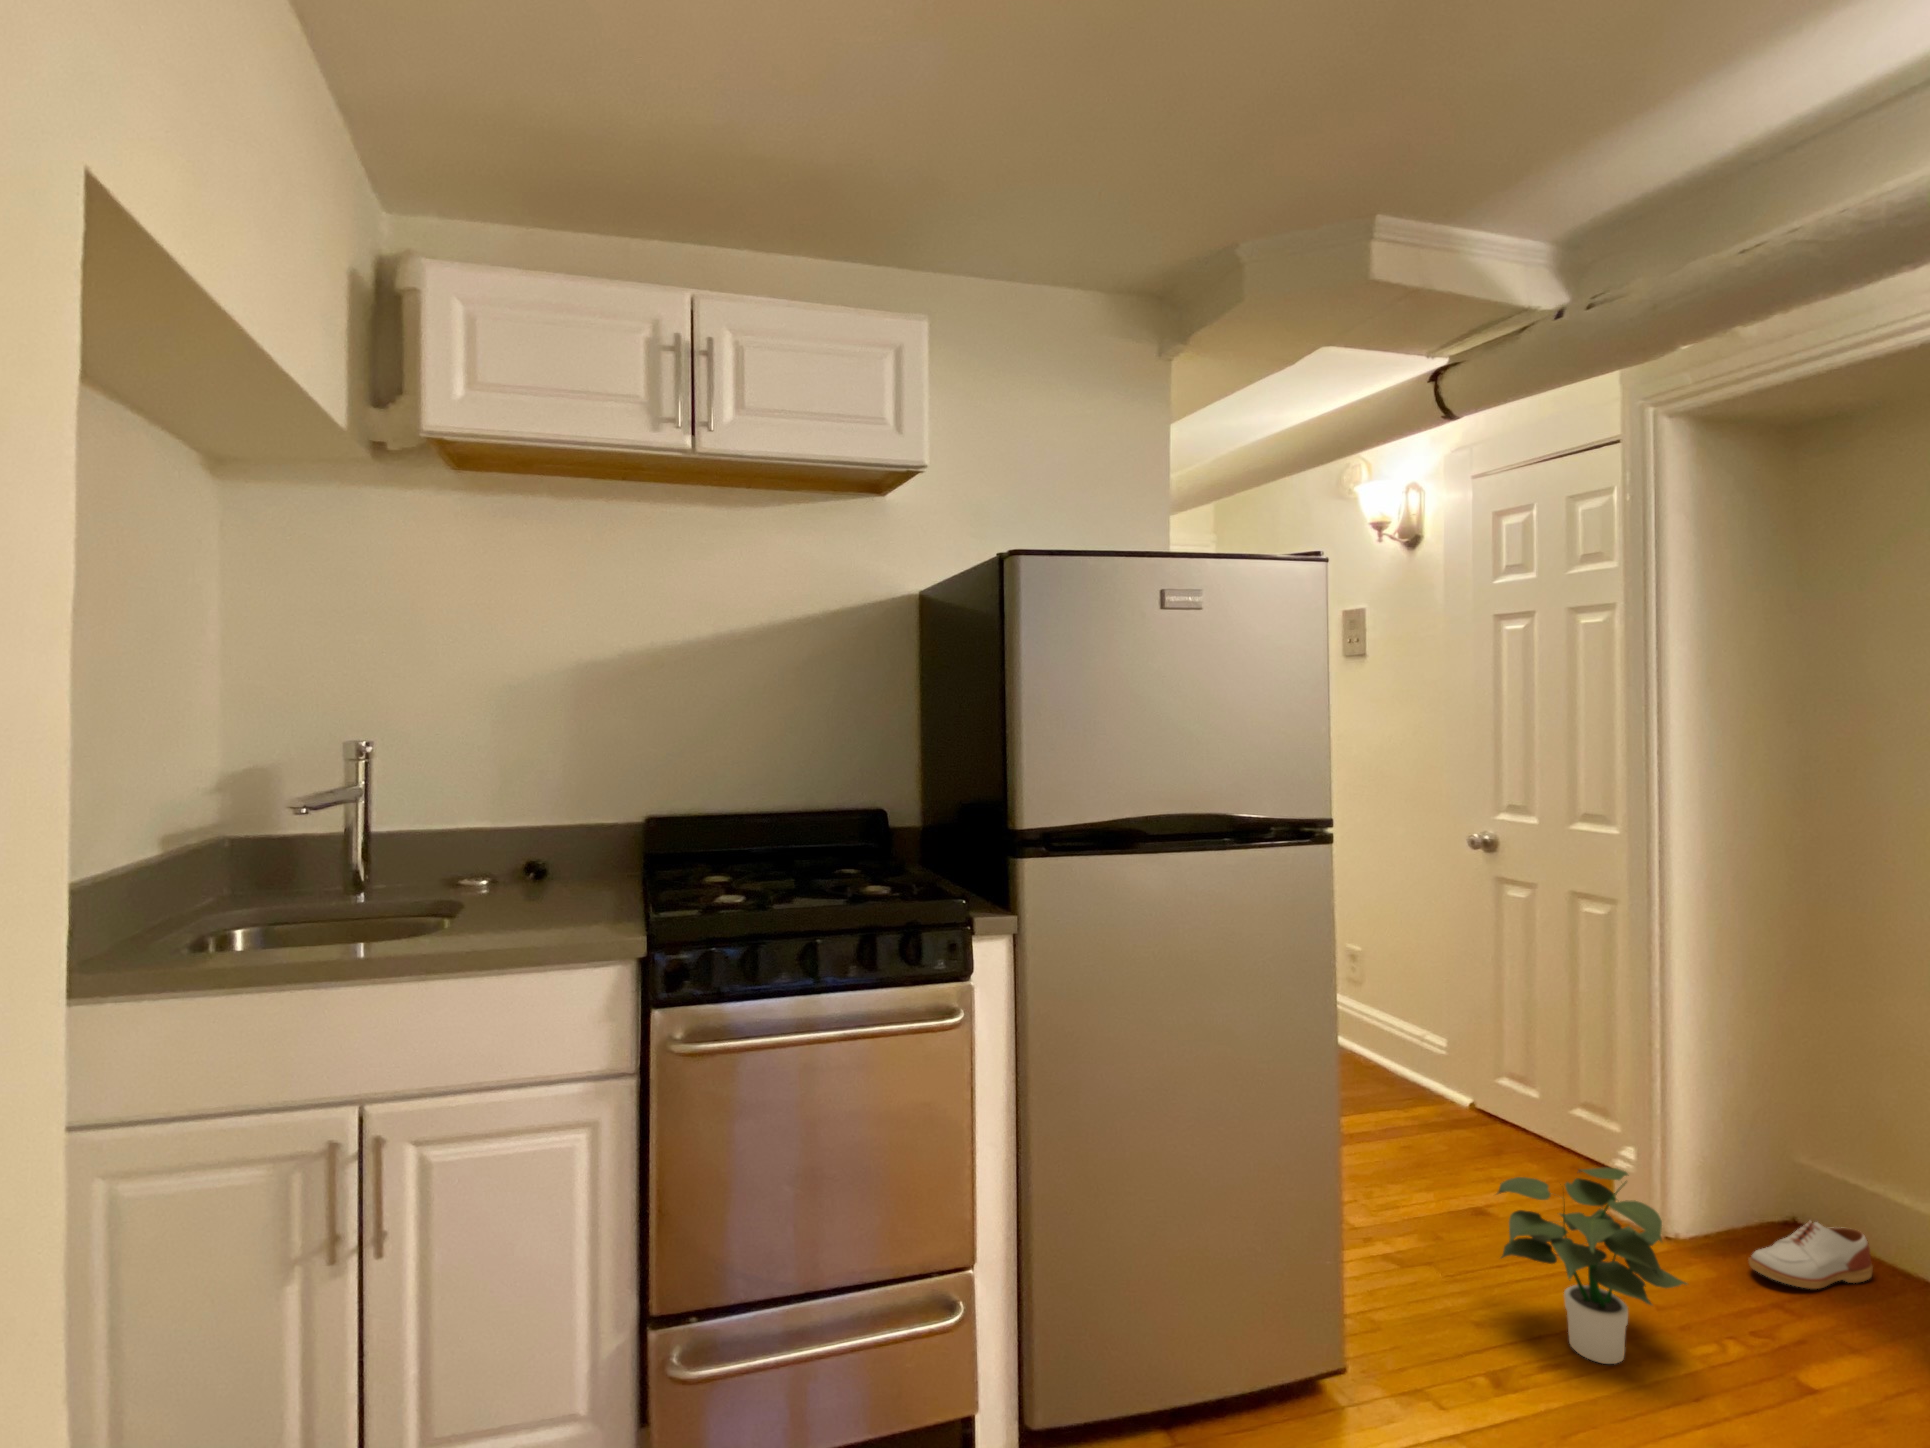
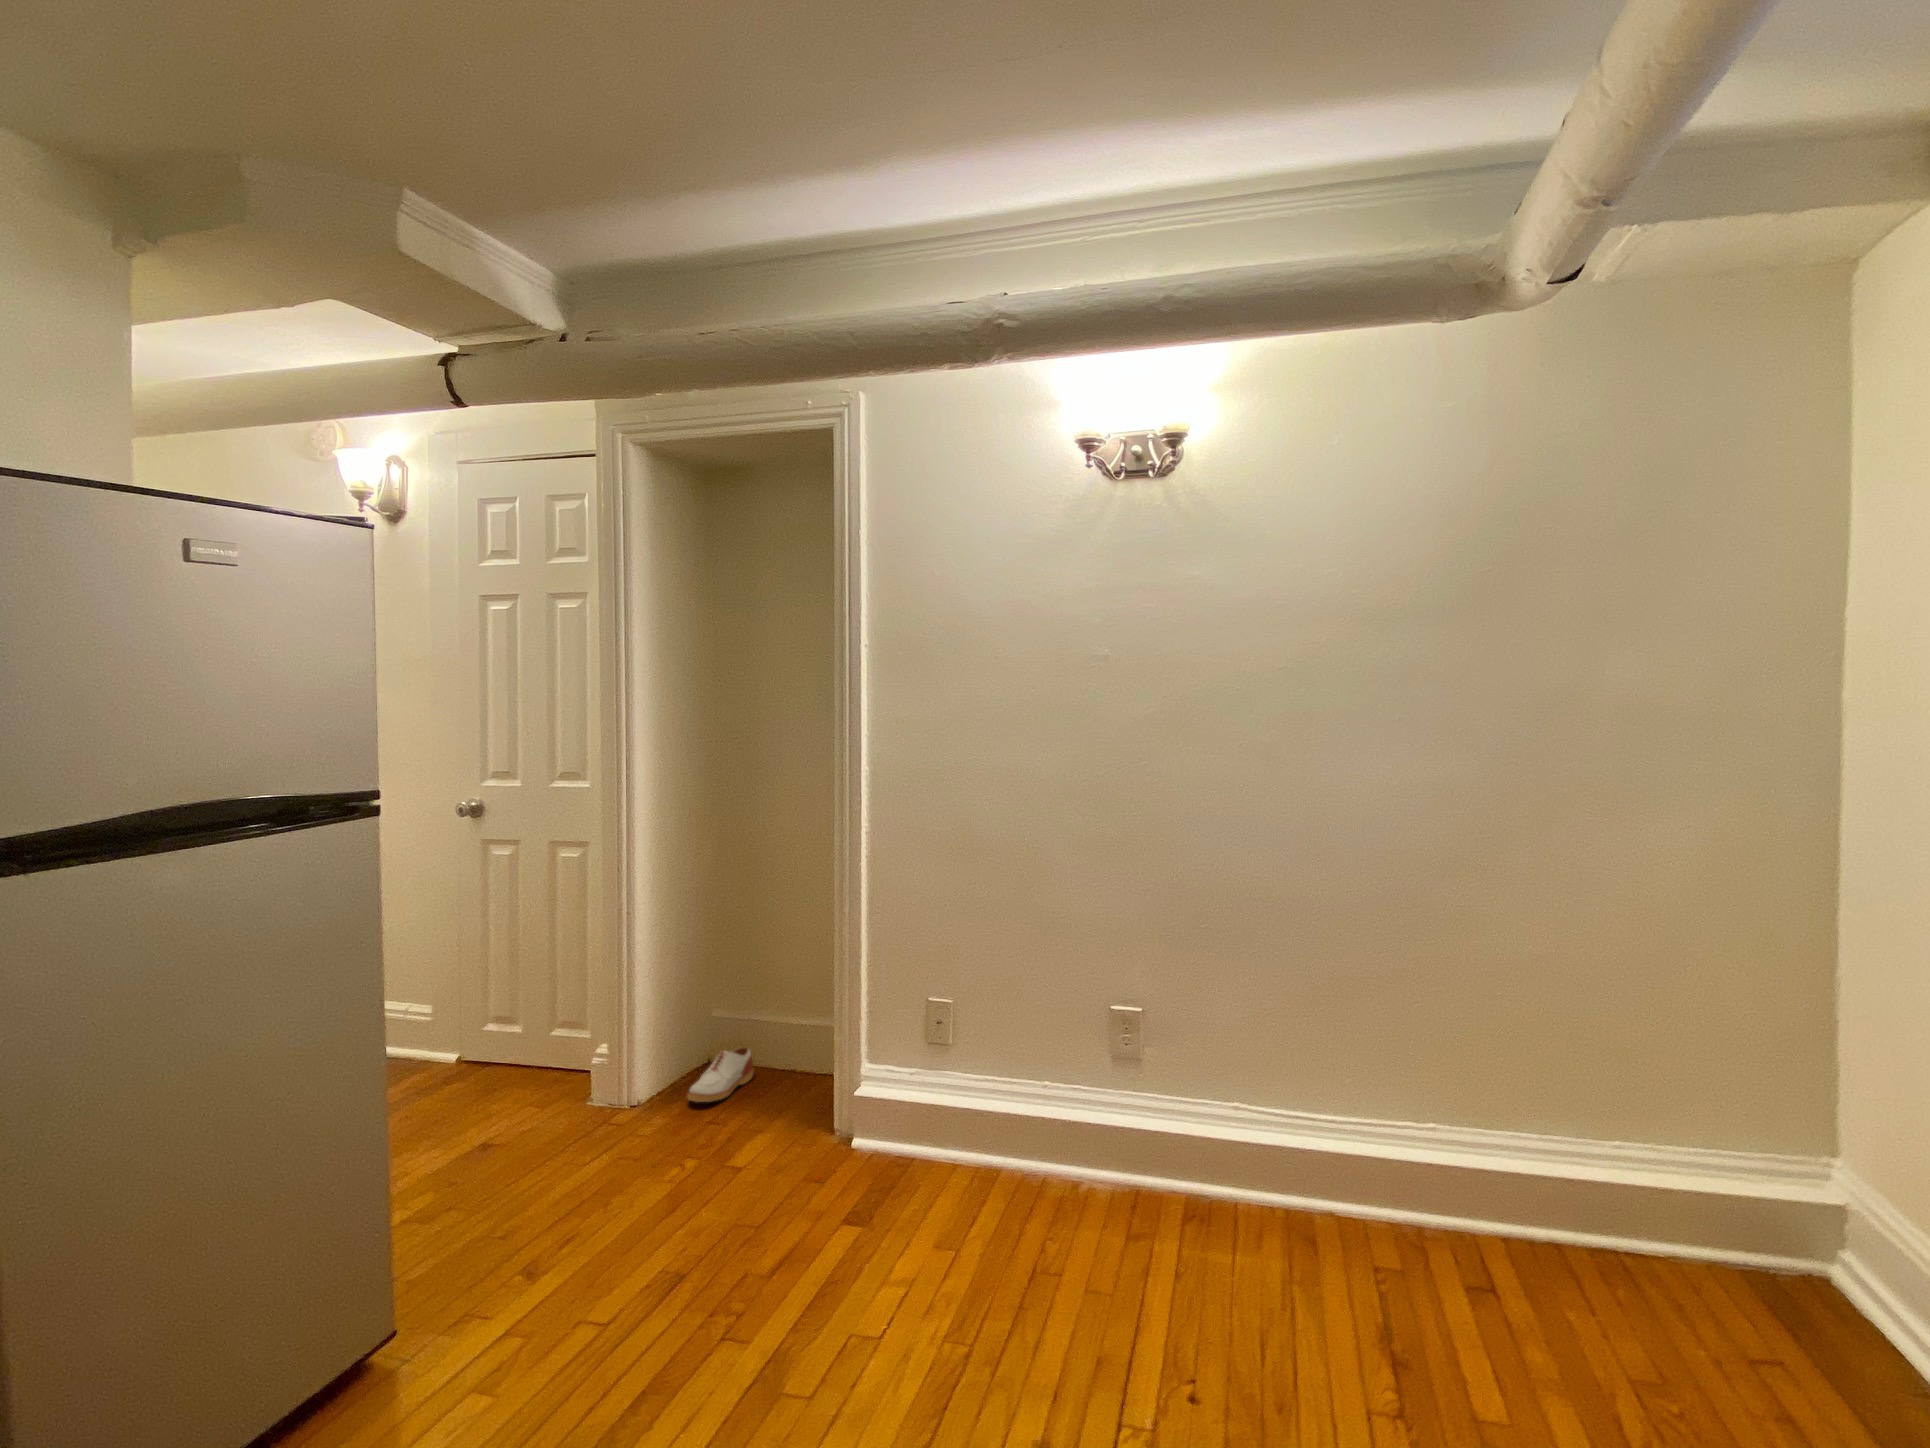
potted plant: present [1497,1167,1687,1364] -> none [519,1056,663,1219]

